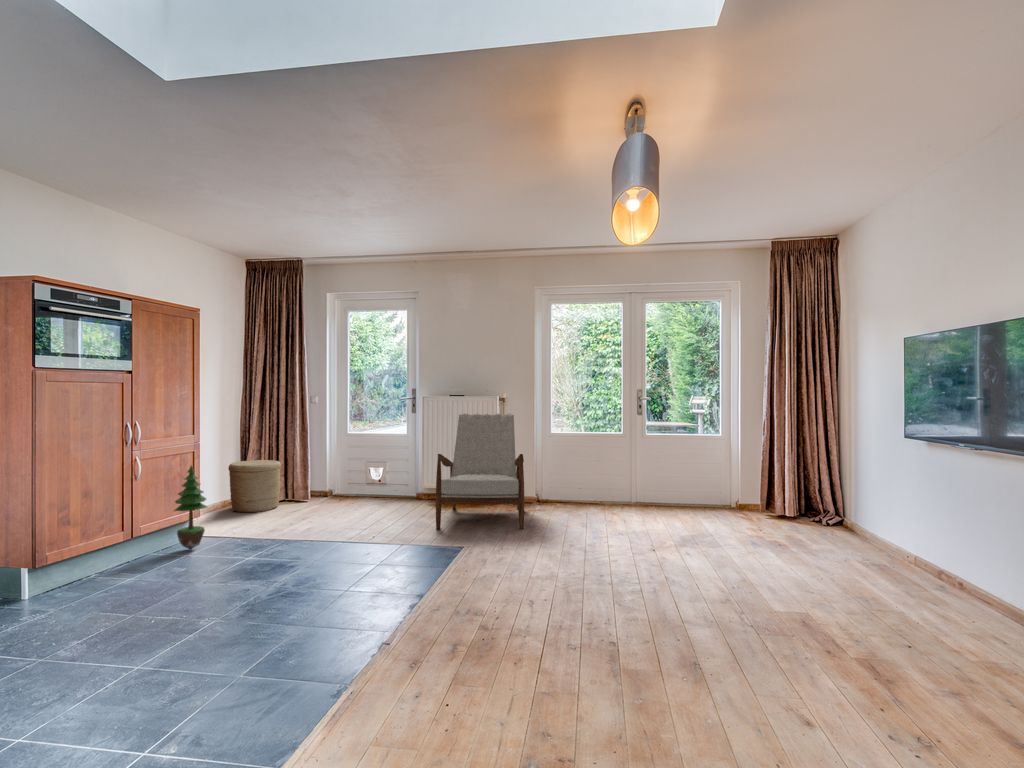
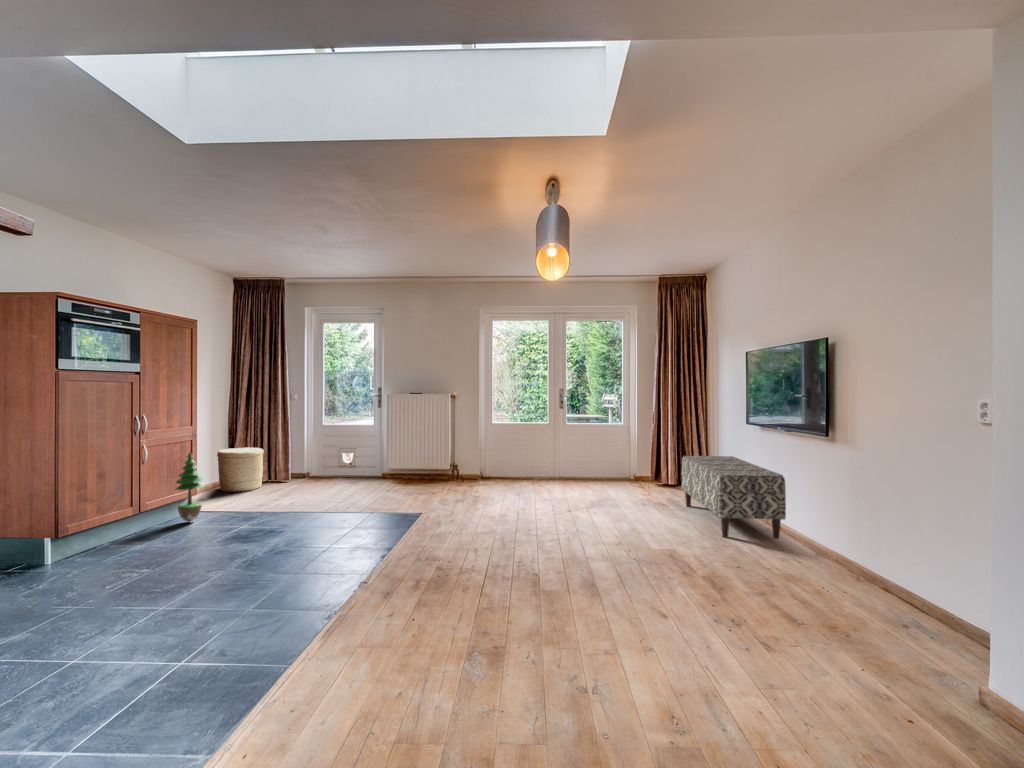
armchair: present [436,413,524,530] -> none [398,408,470,501]
bench: none [805,478,971,600] -> present [682,456,786,539]

